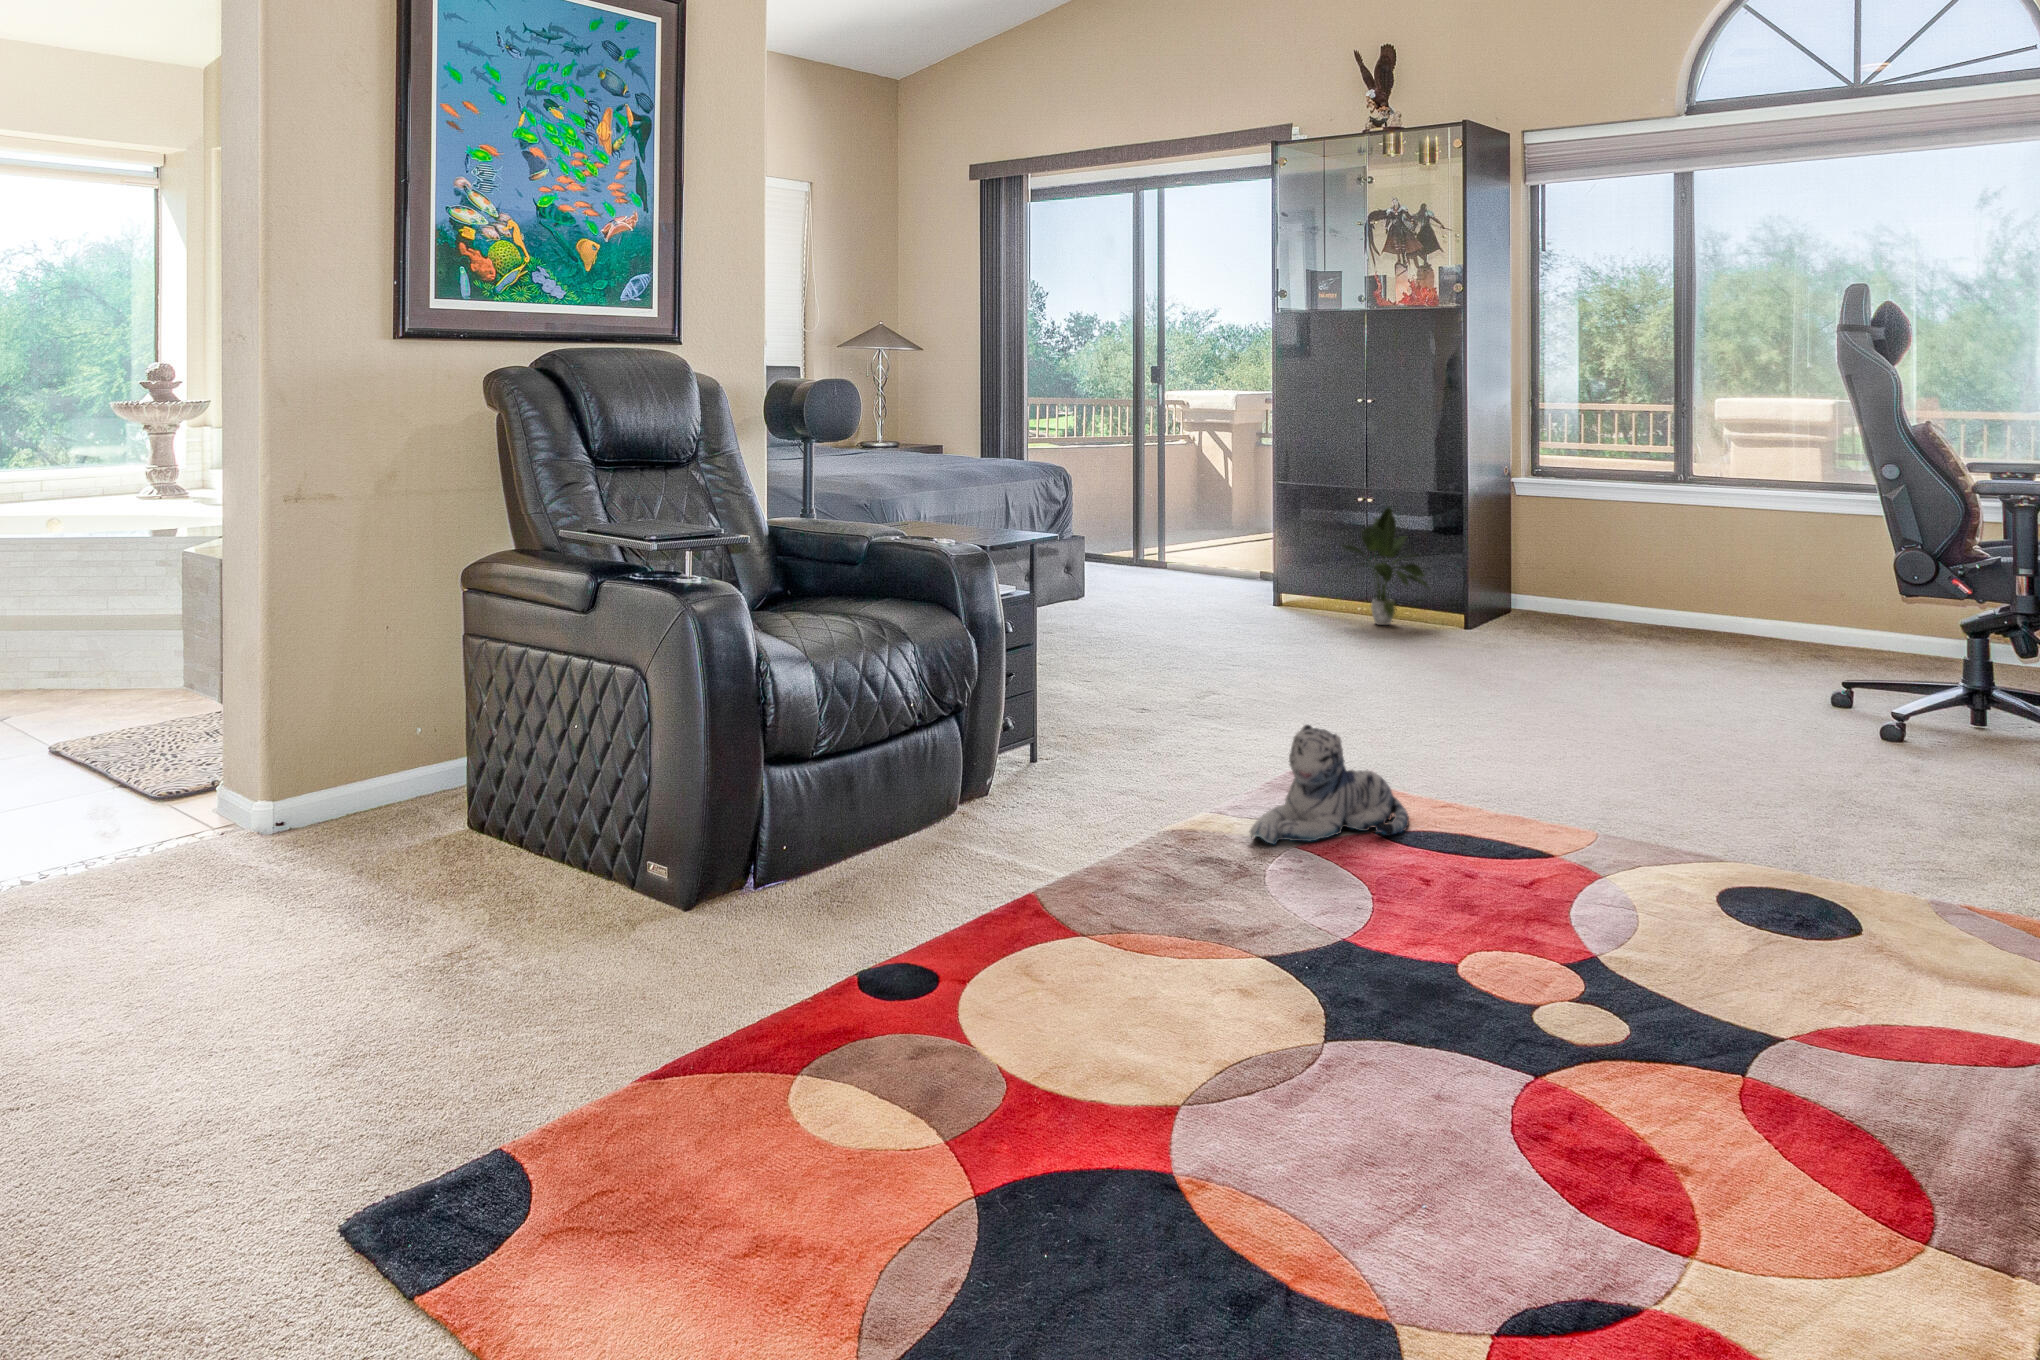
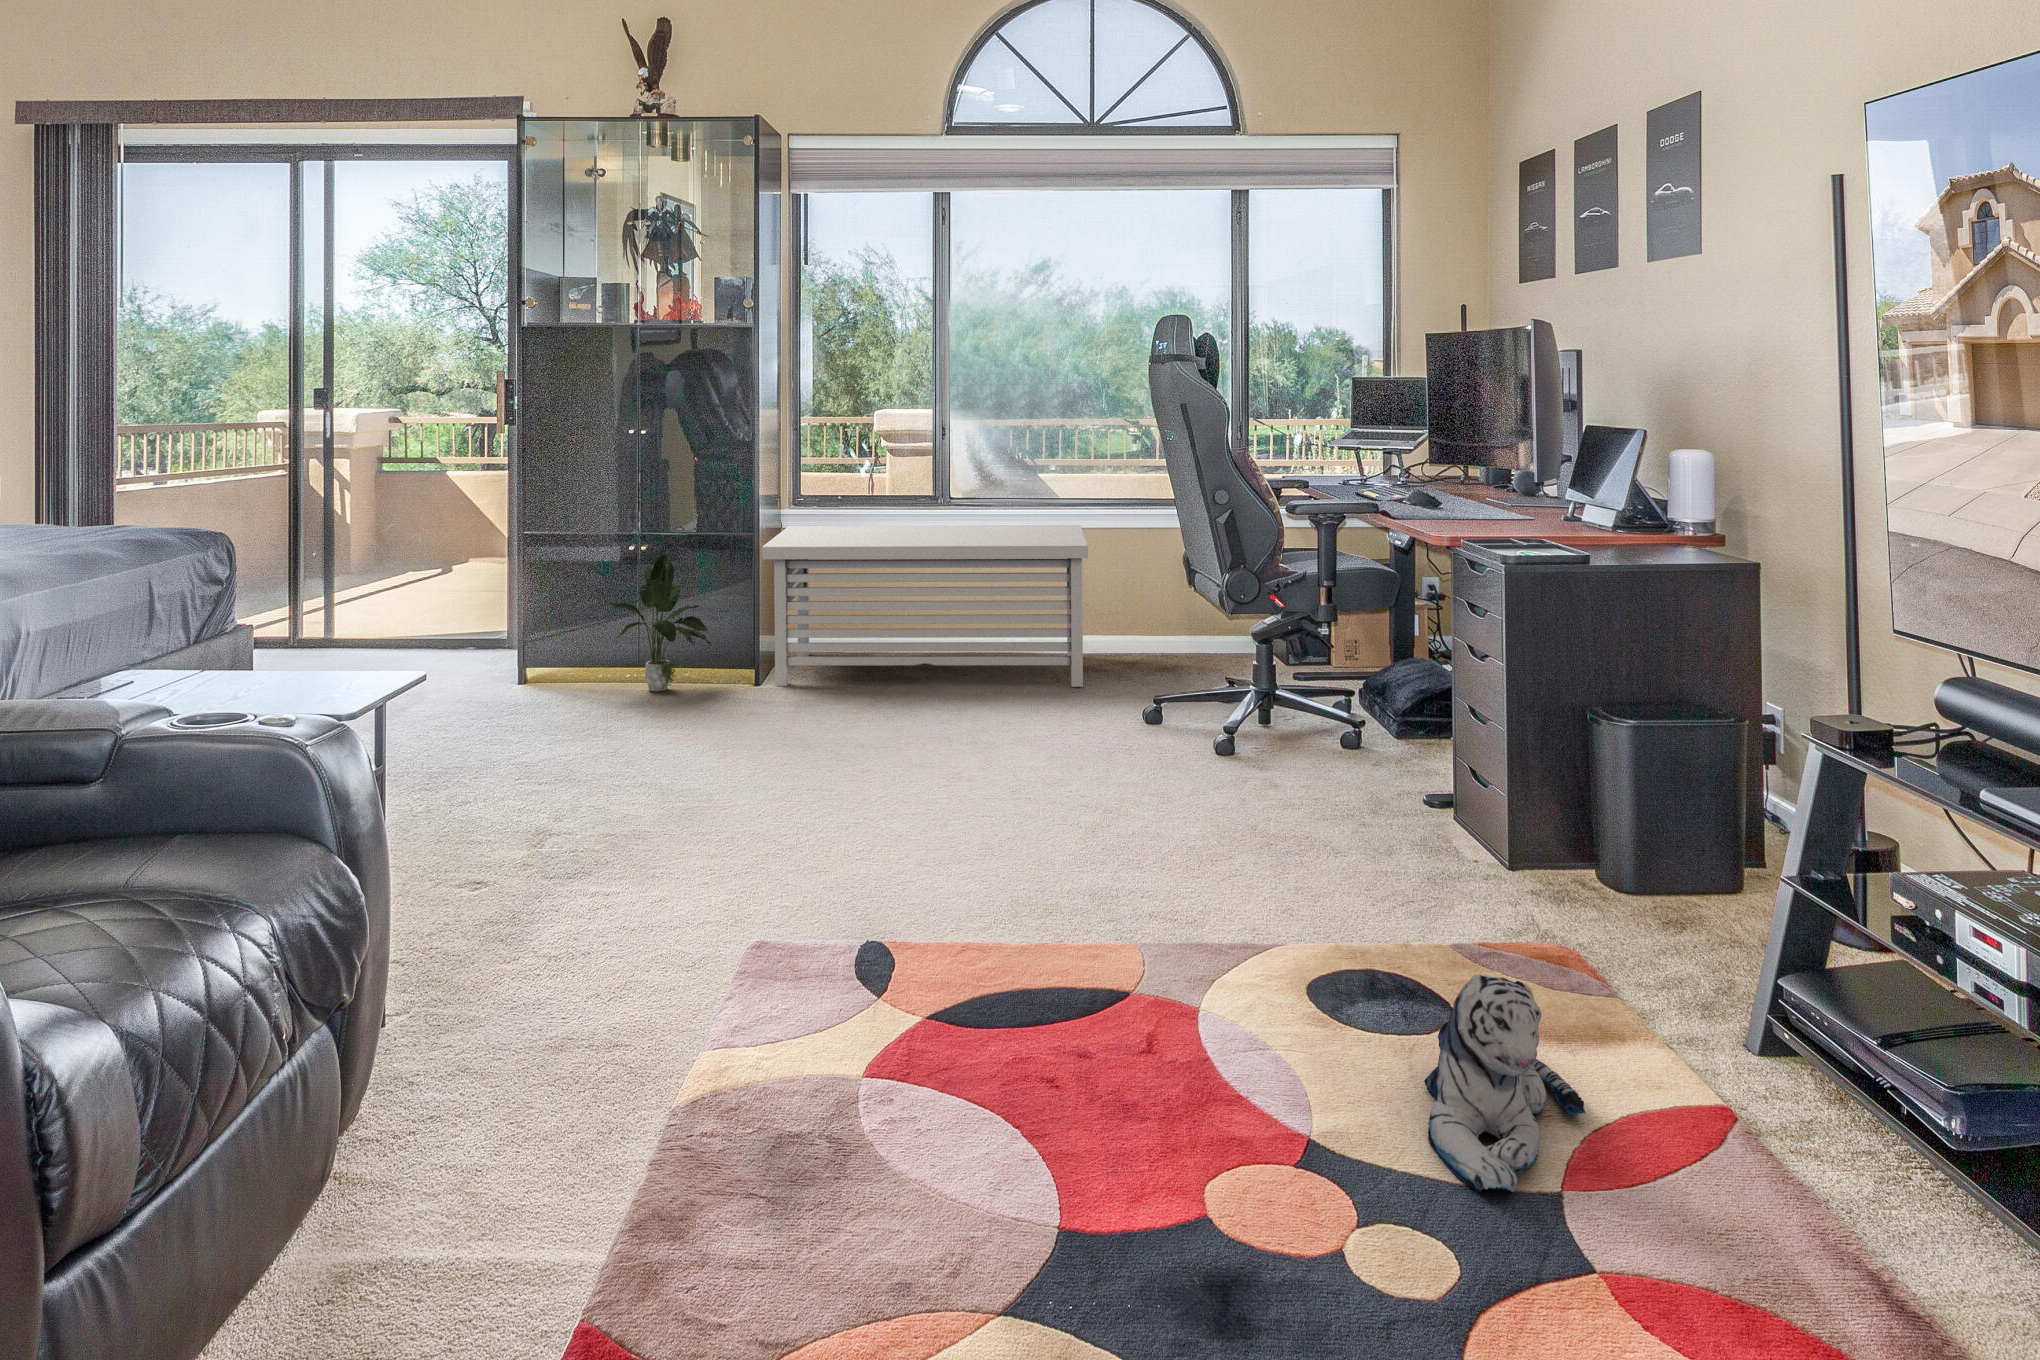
storage bench: none [1475,495,1839,670] -> present [762,525,1088,687]
plush toy: present [1250,724,1409,844] -> present [1424,974,1585,1192]

